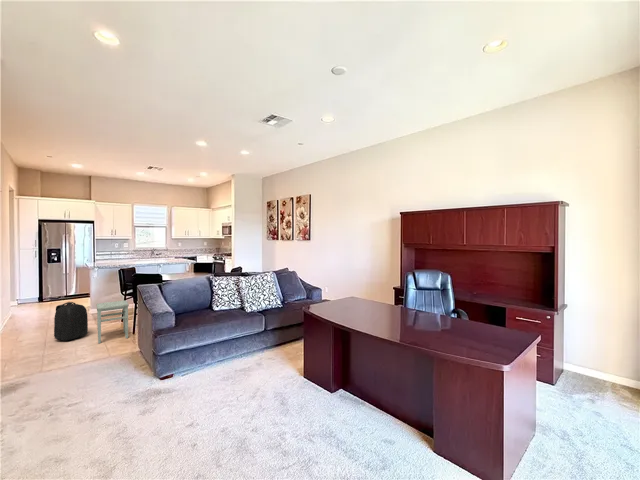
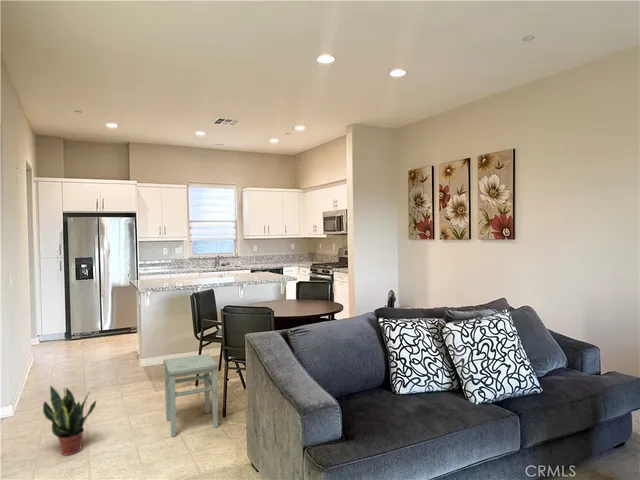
backpack: present [54,302,88,341] -> none [99,354,149,424]
potted plant: none [14,317,50,355] -> present [43,386,96,455]

